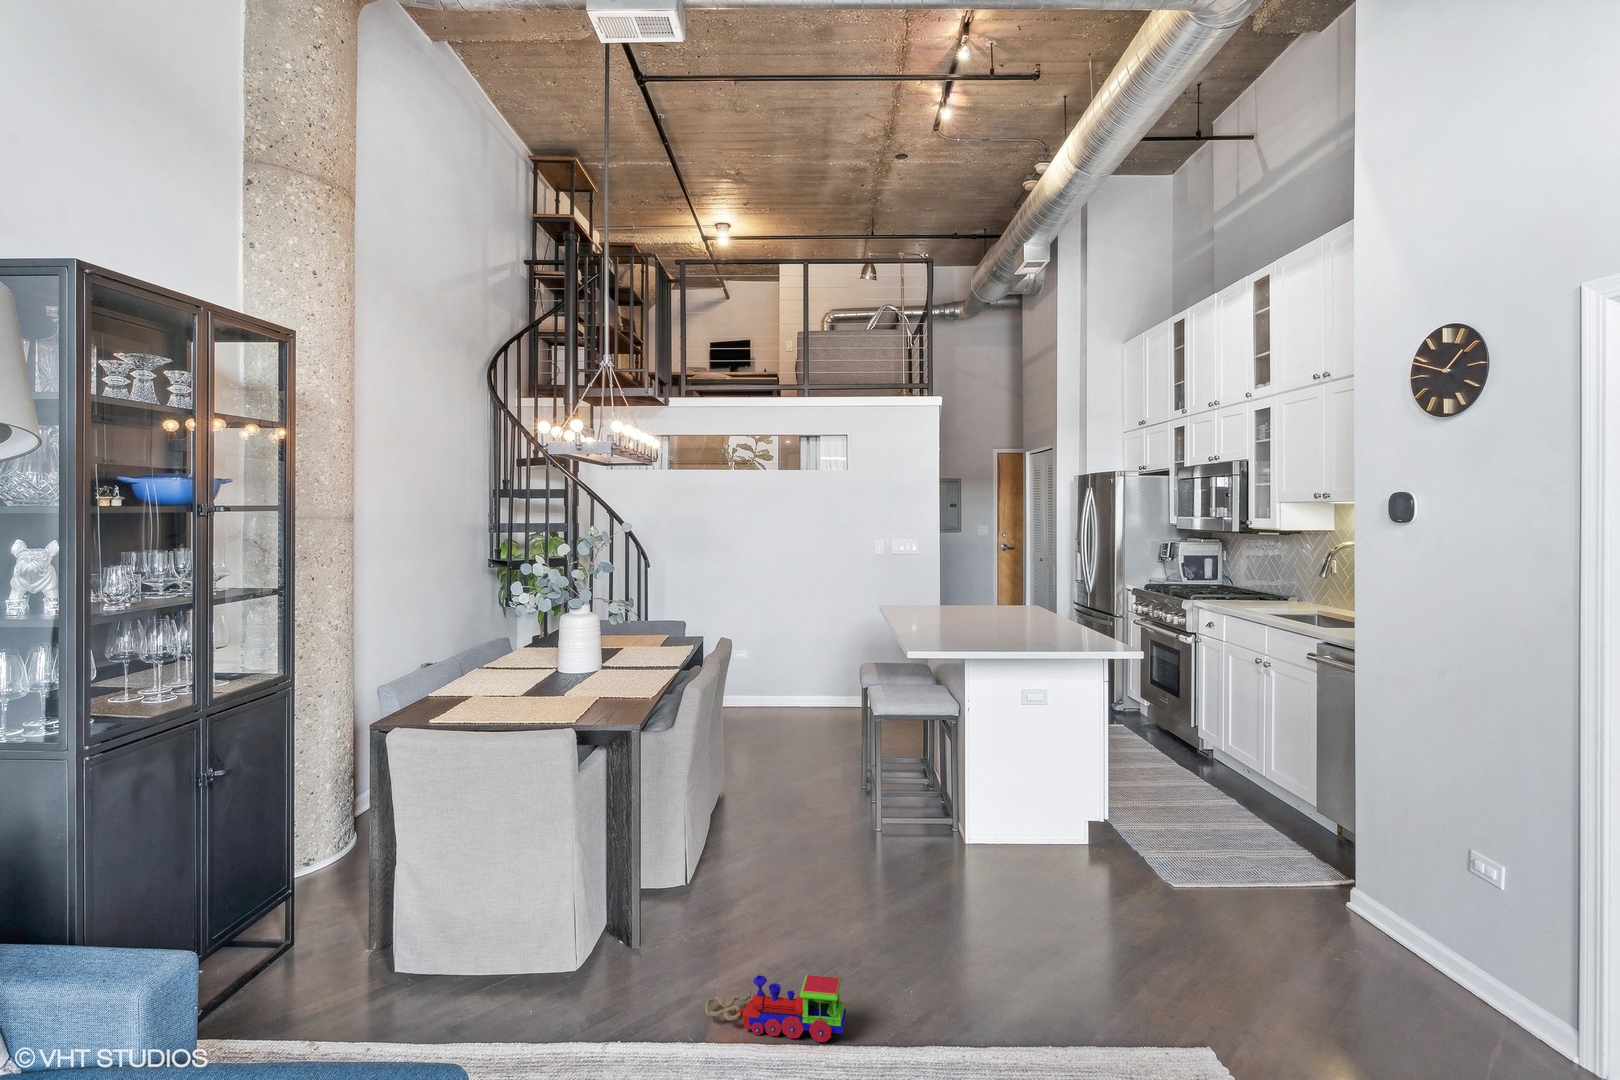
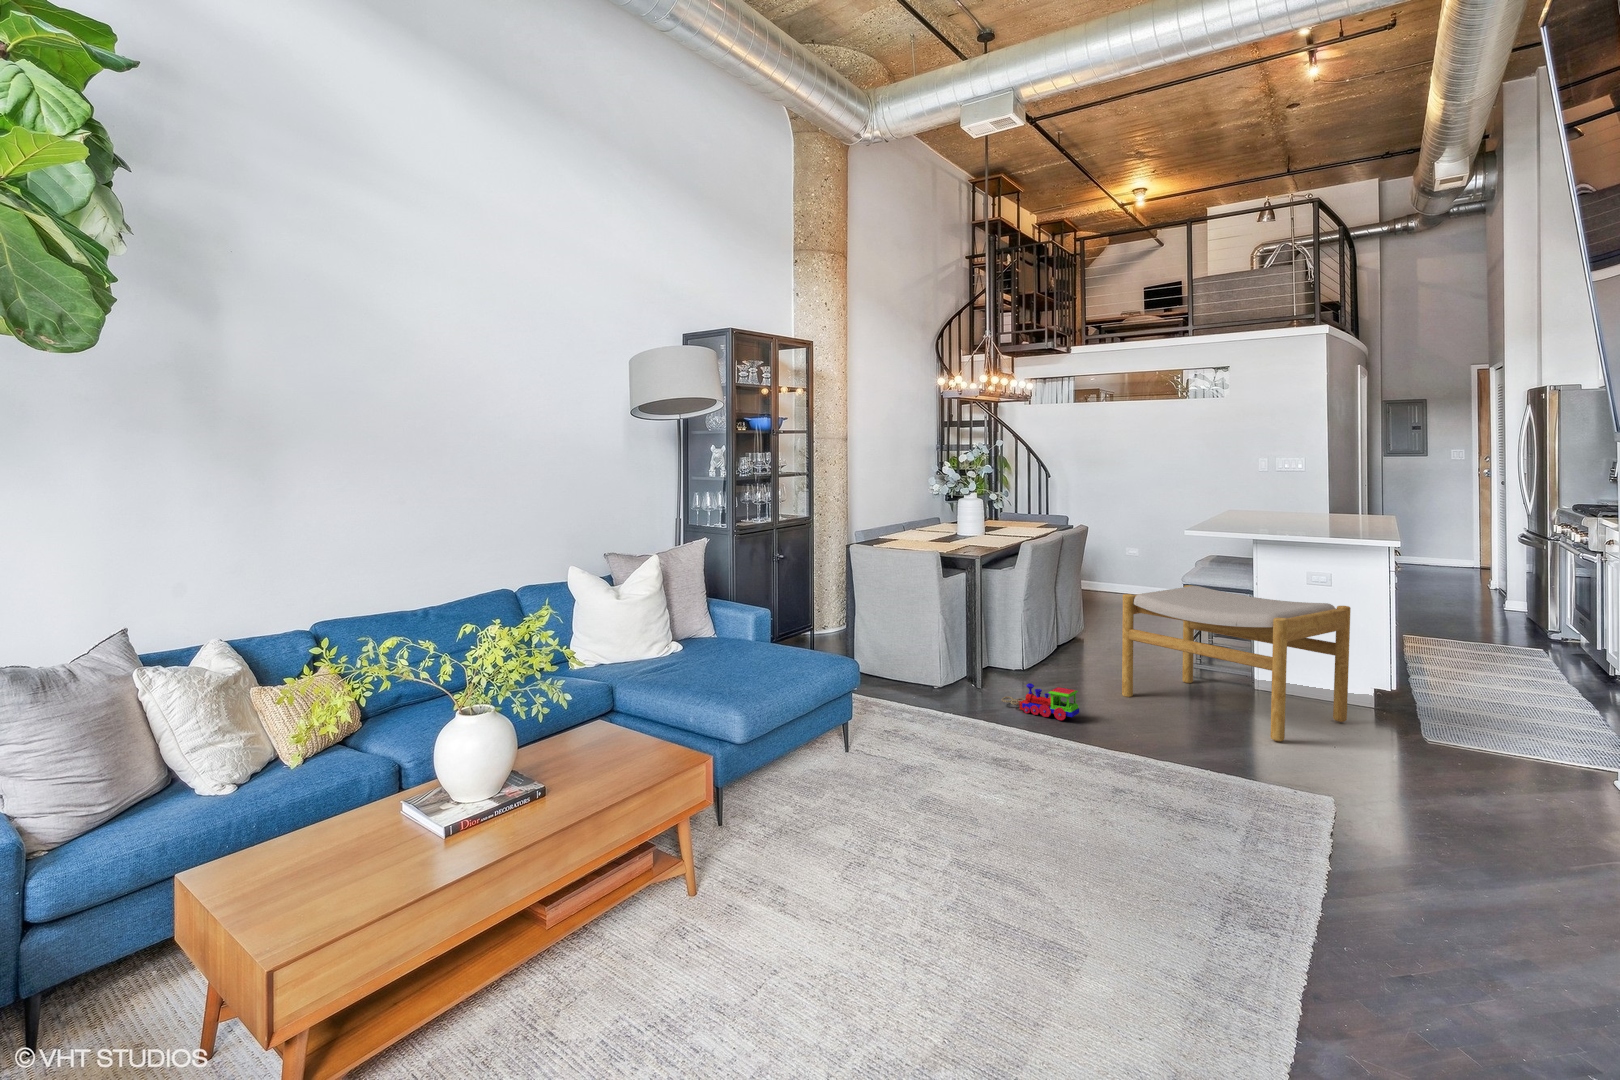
footstool: none [862,741,1148,1002] -> present [1122,585,1351,741]

